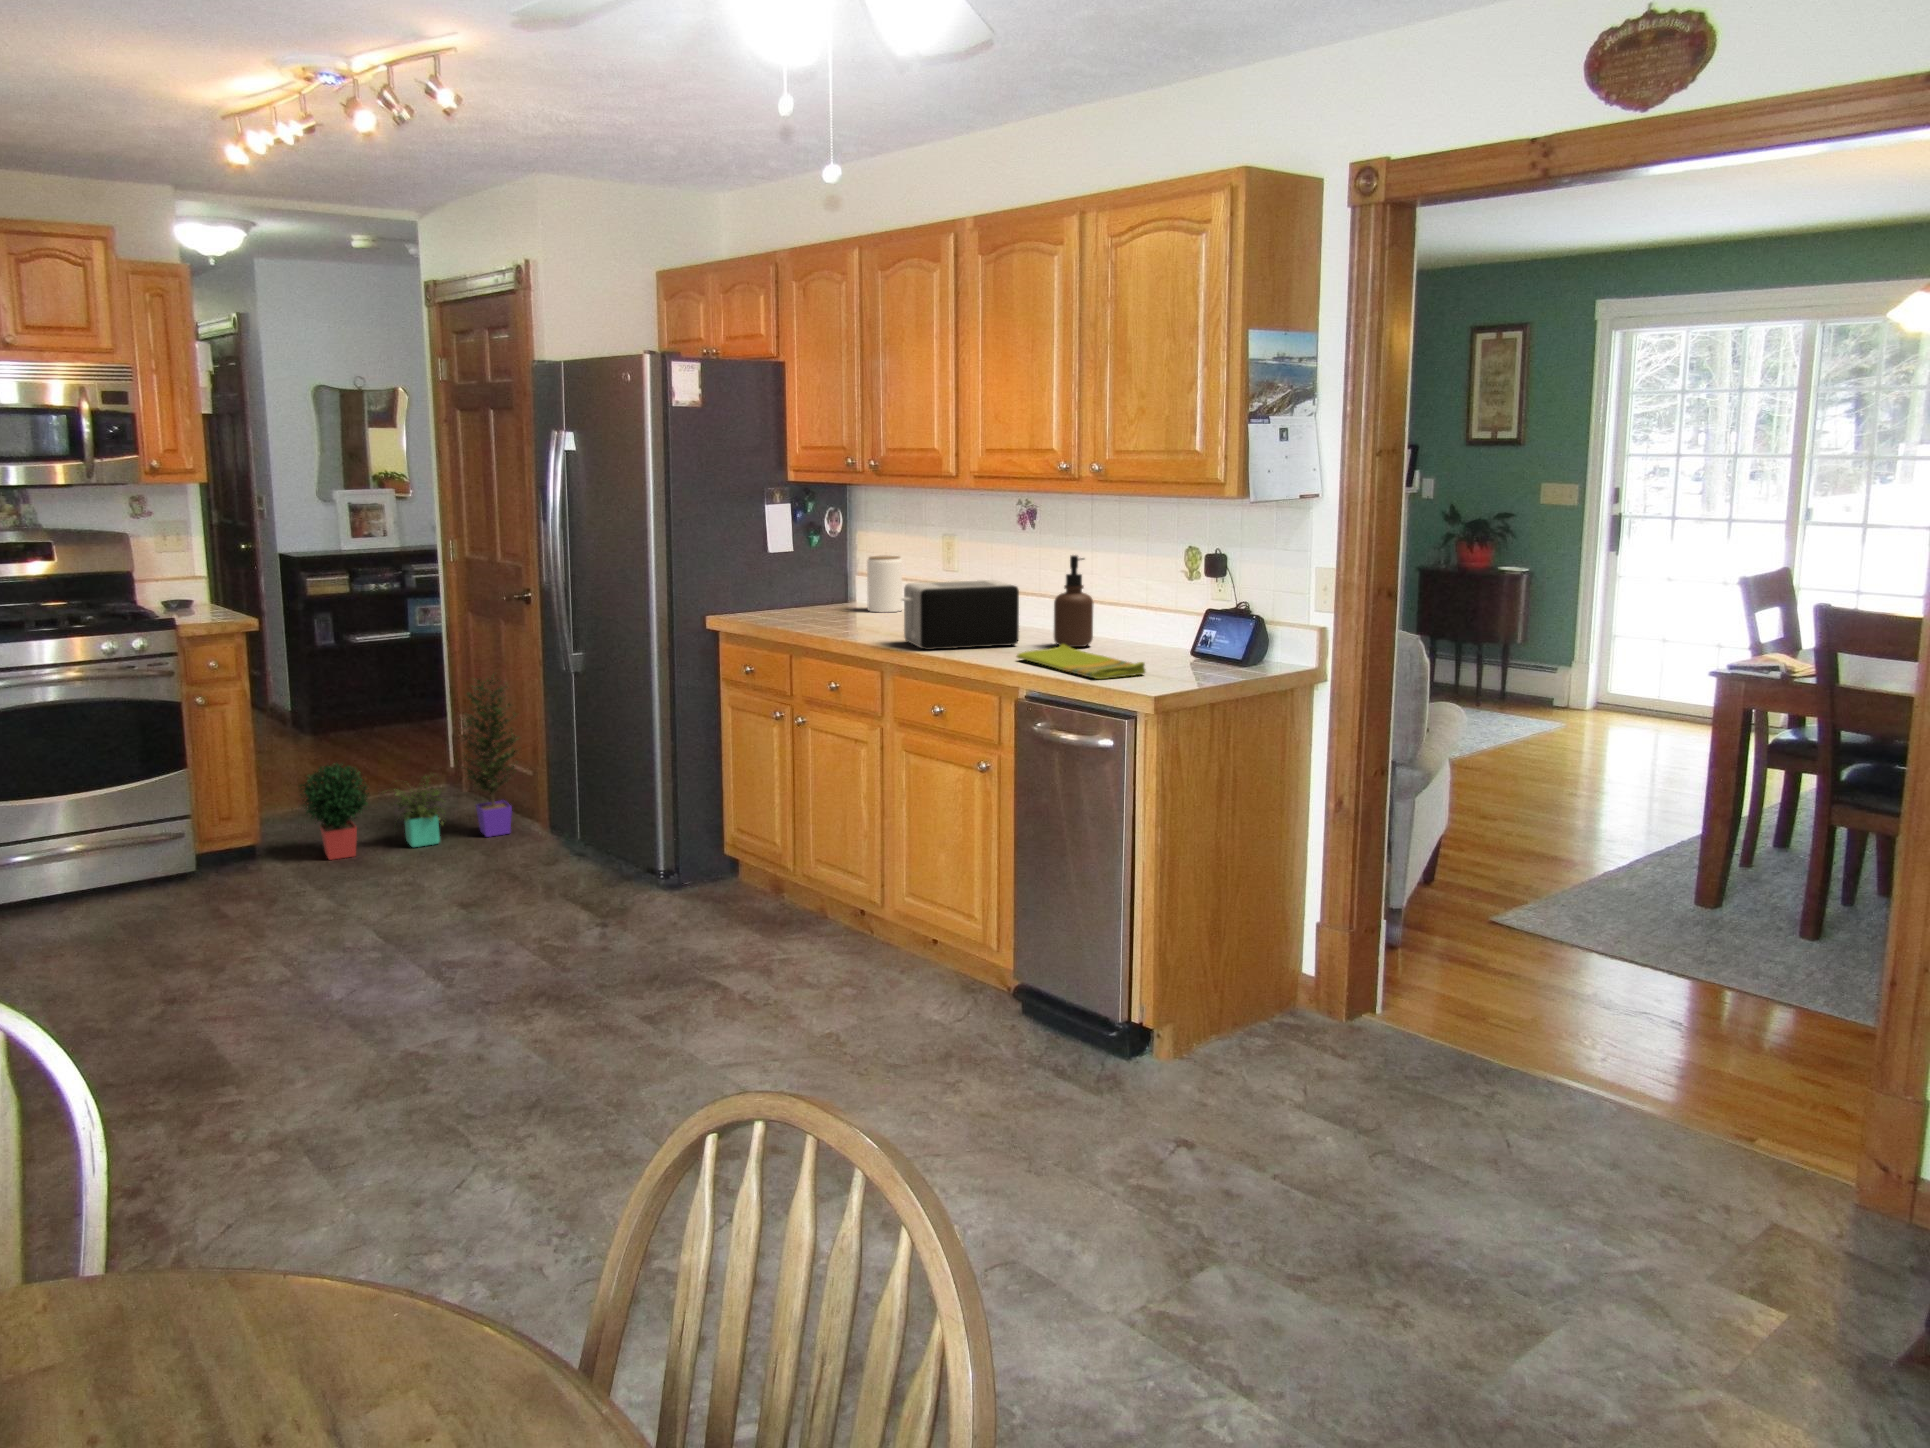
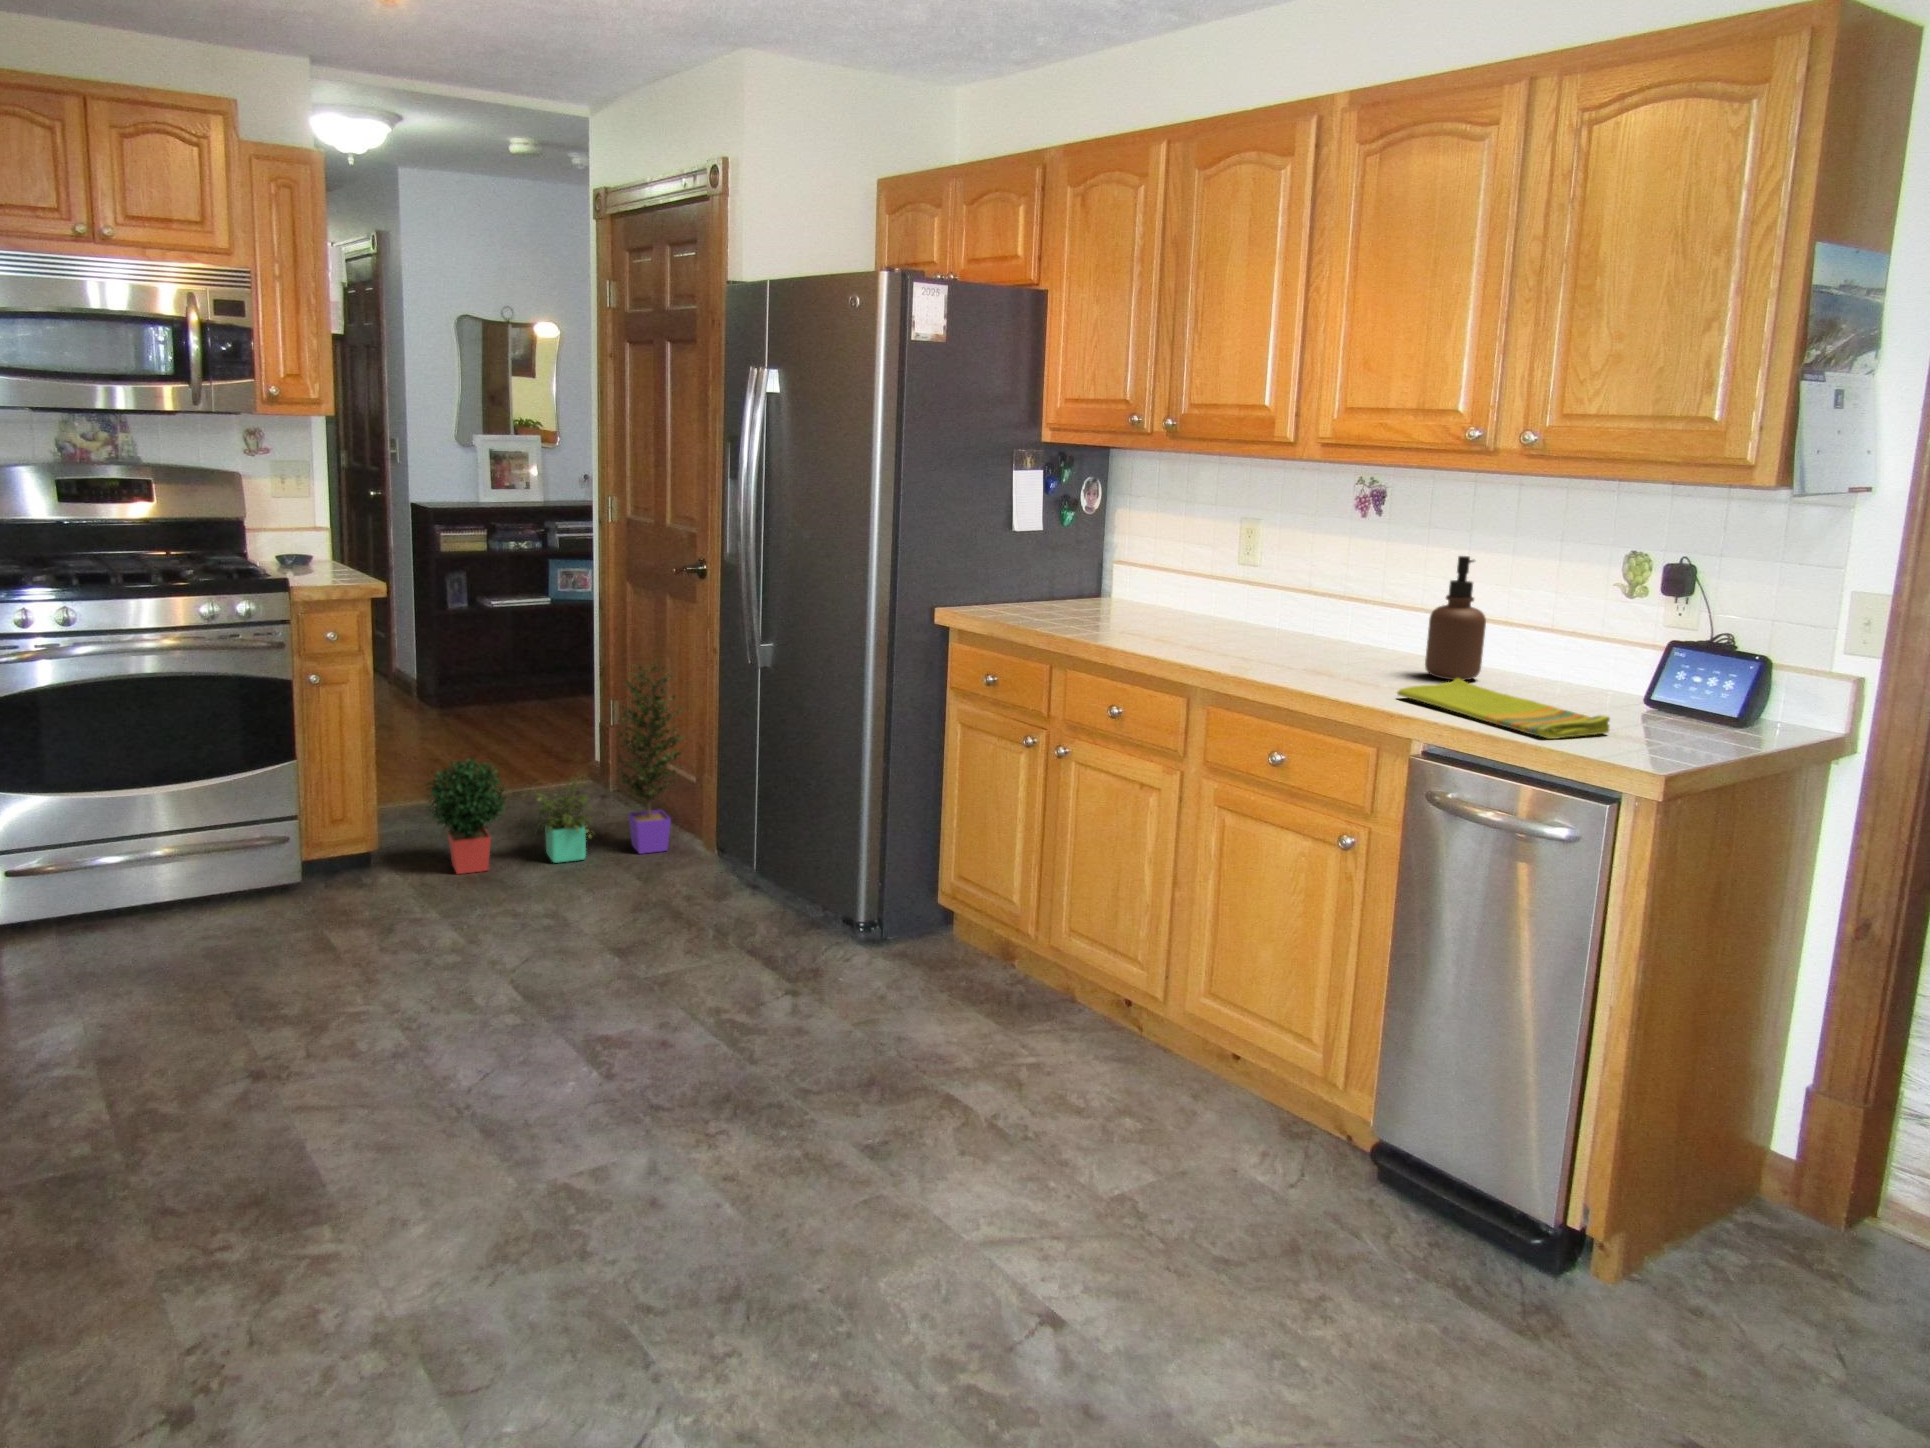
jar: present [867,556,902,612] -> none [1131,540,1179,613]
toaster: present [901,580,1019,650] -> none [1217,582,1384,674]

